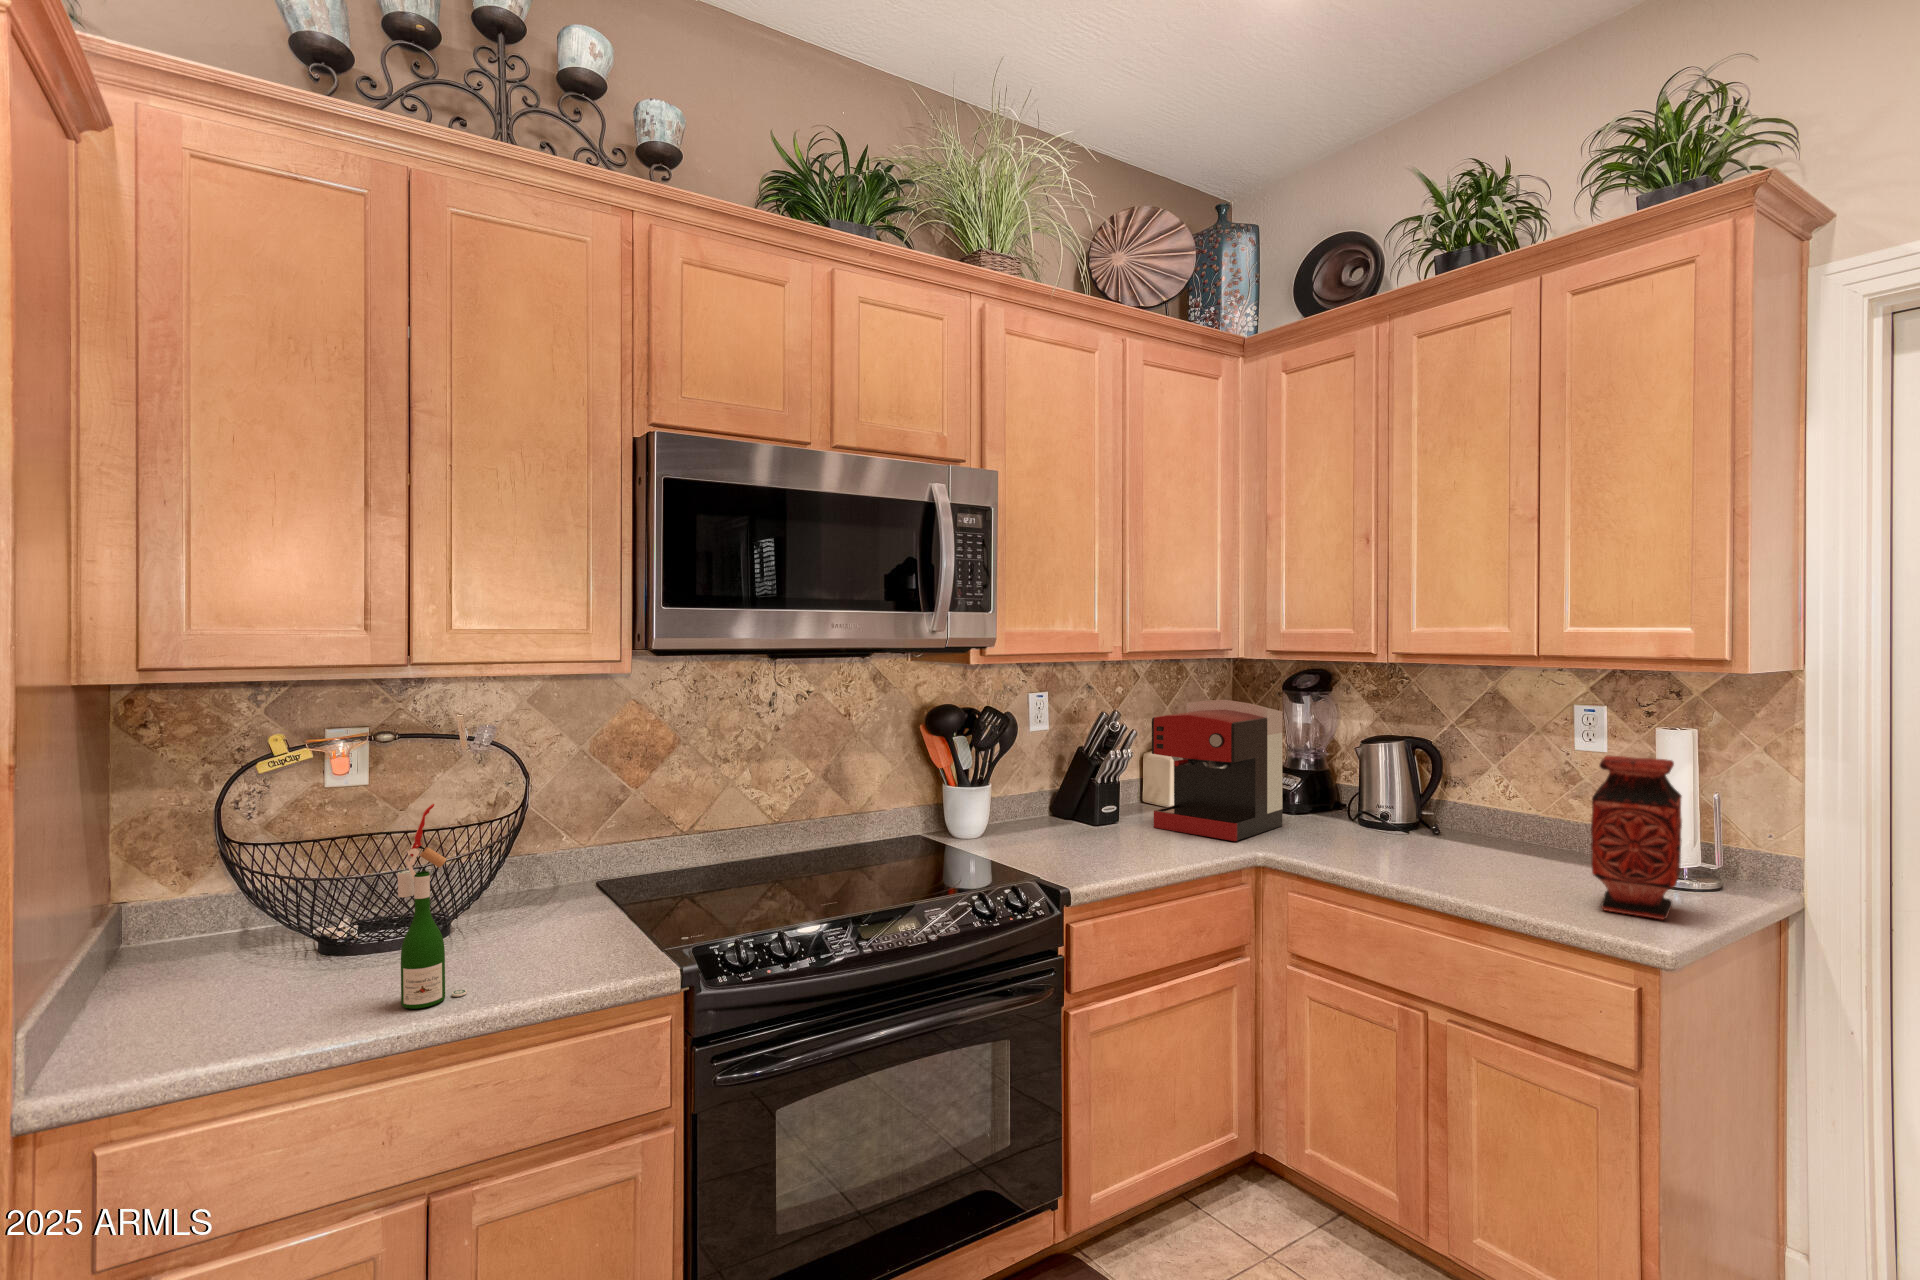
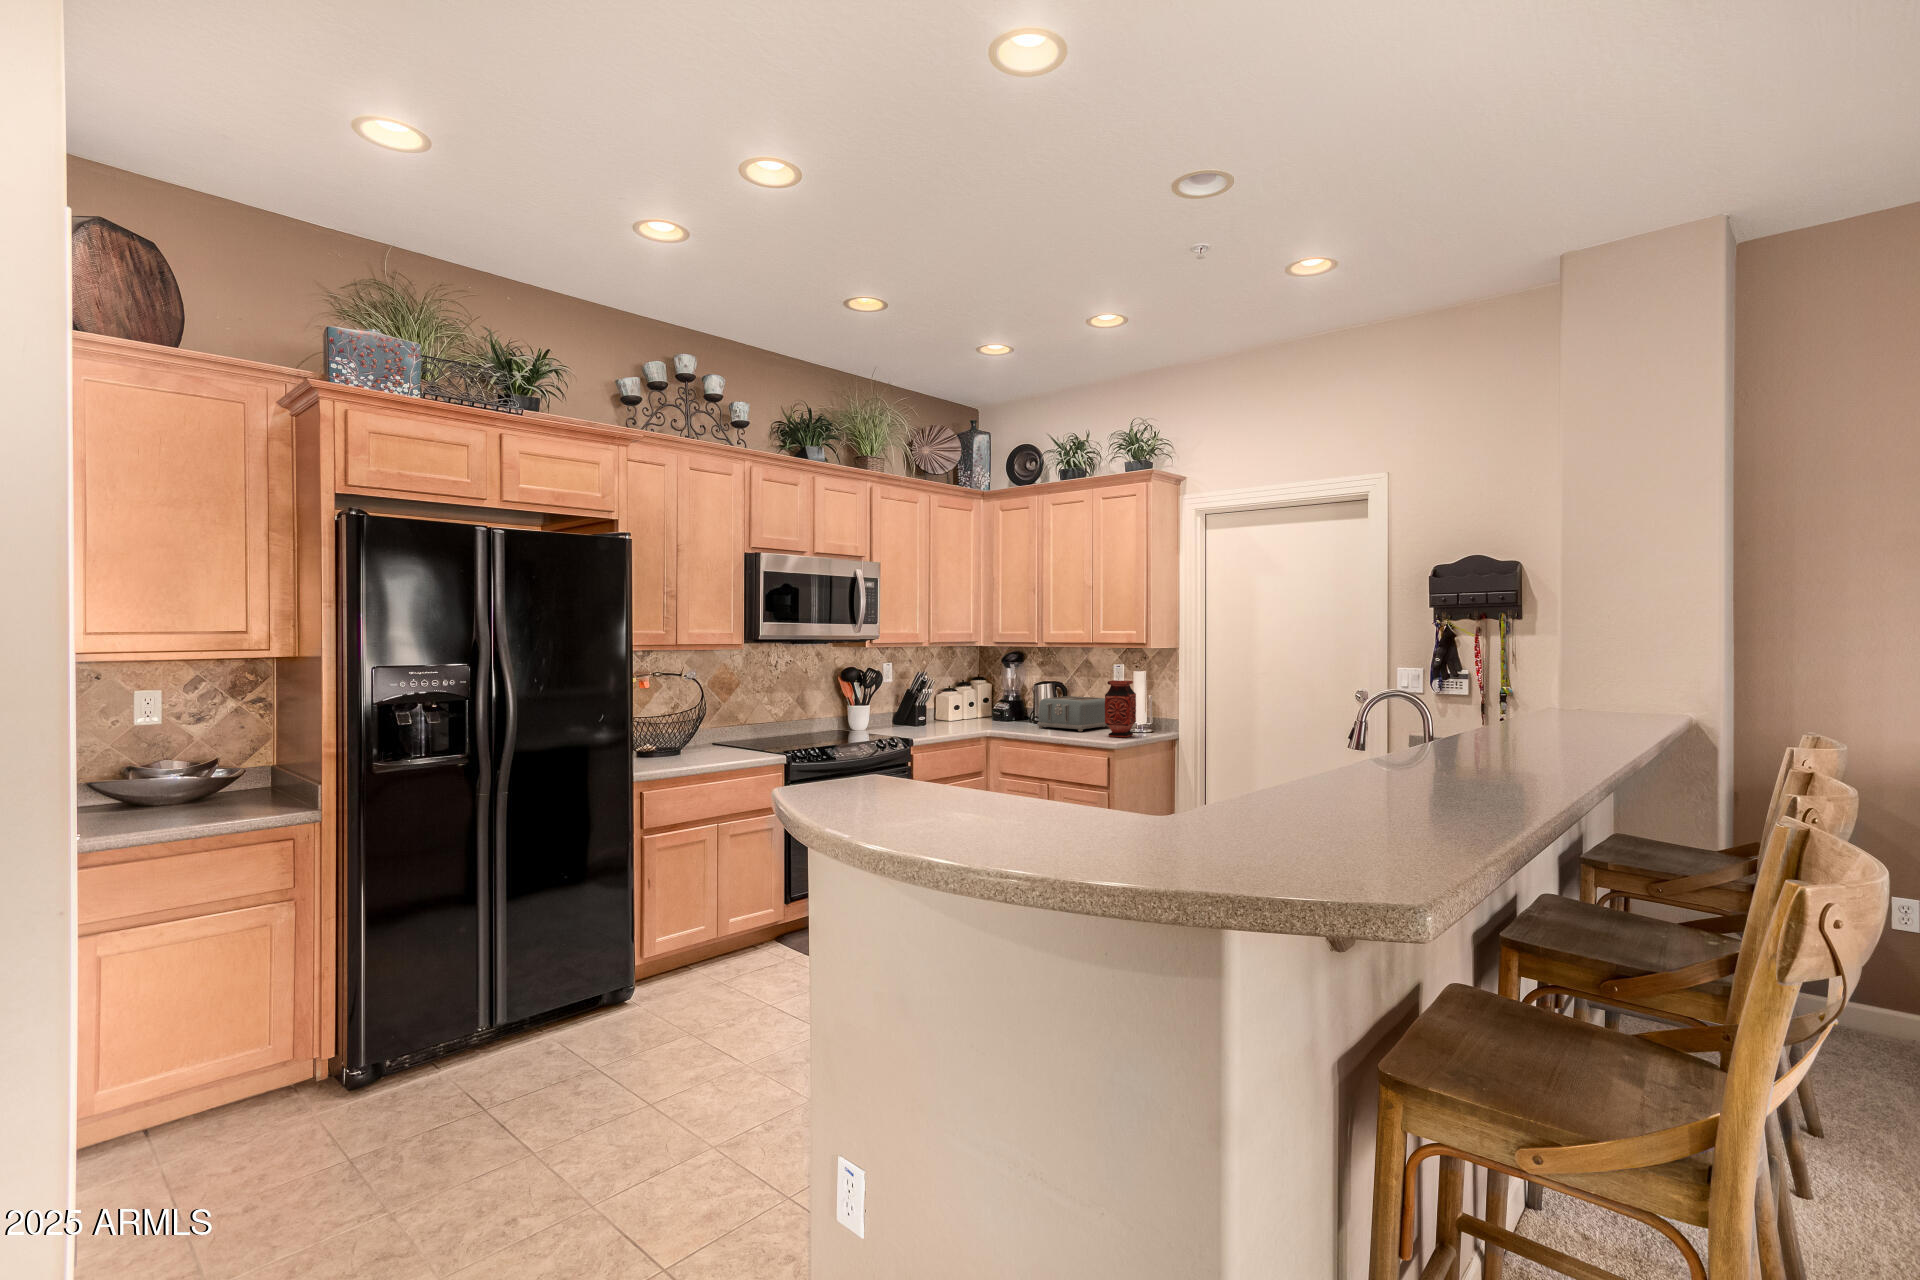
coffee maker: present [1152,700,1283,841] -> none [942,665,1000,727]
toaster: none [1378,774,1570,878] -> present [1037,696,1109,731]
wine bottle: present [398,804,467,1009] -> none [692,692,714,762]

